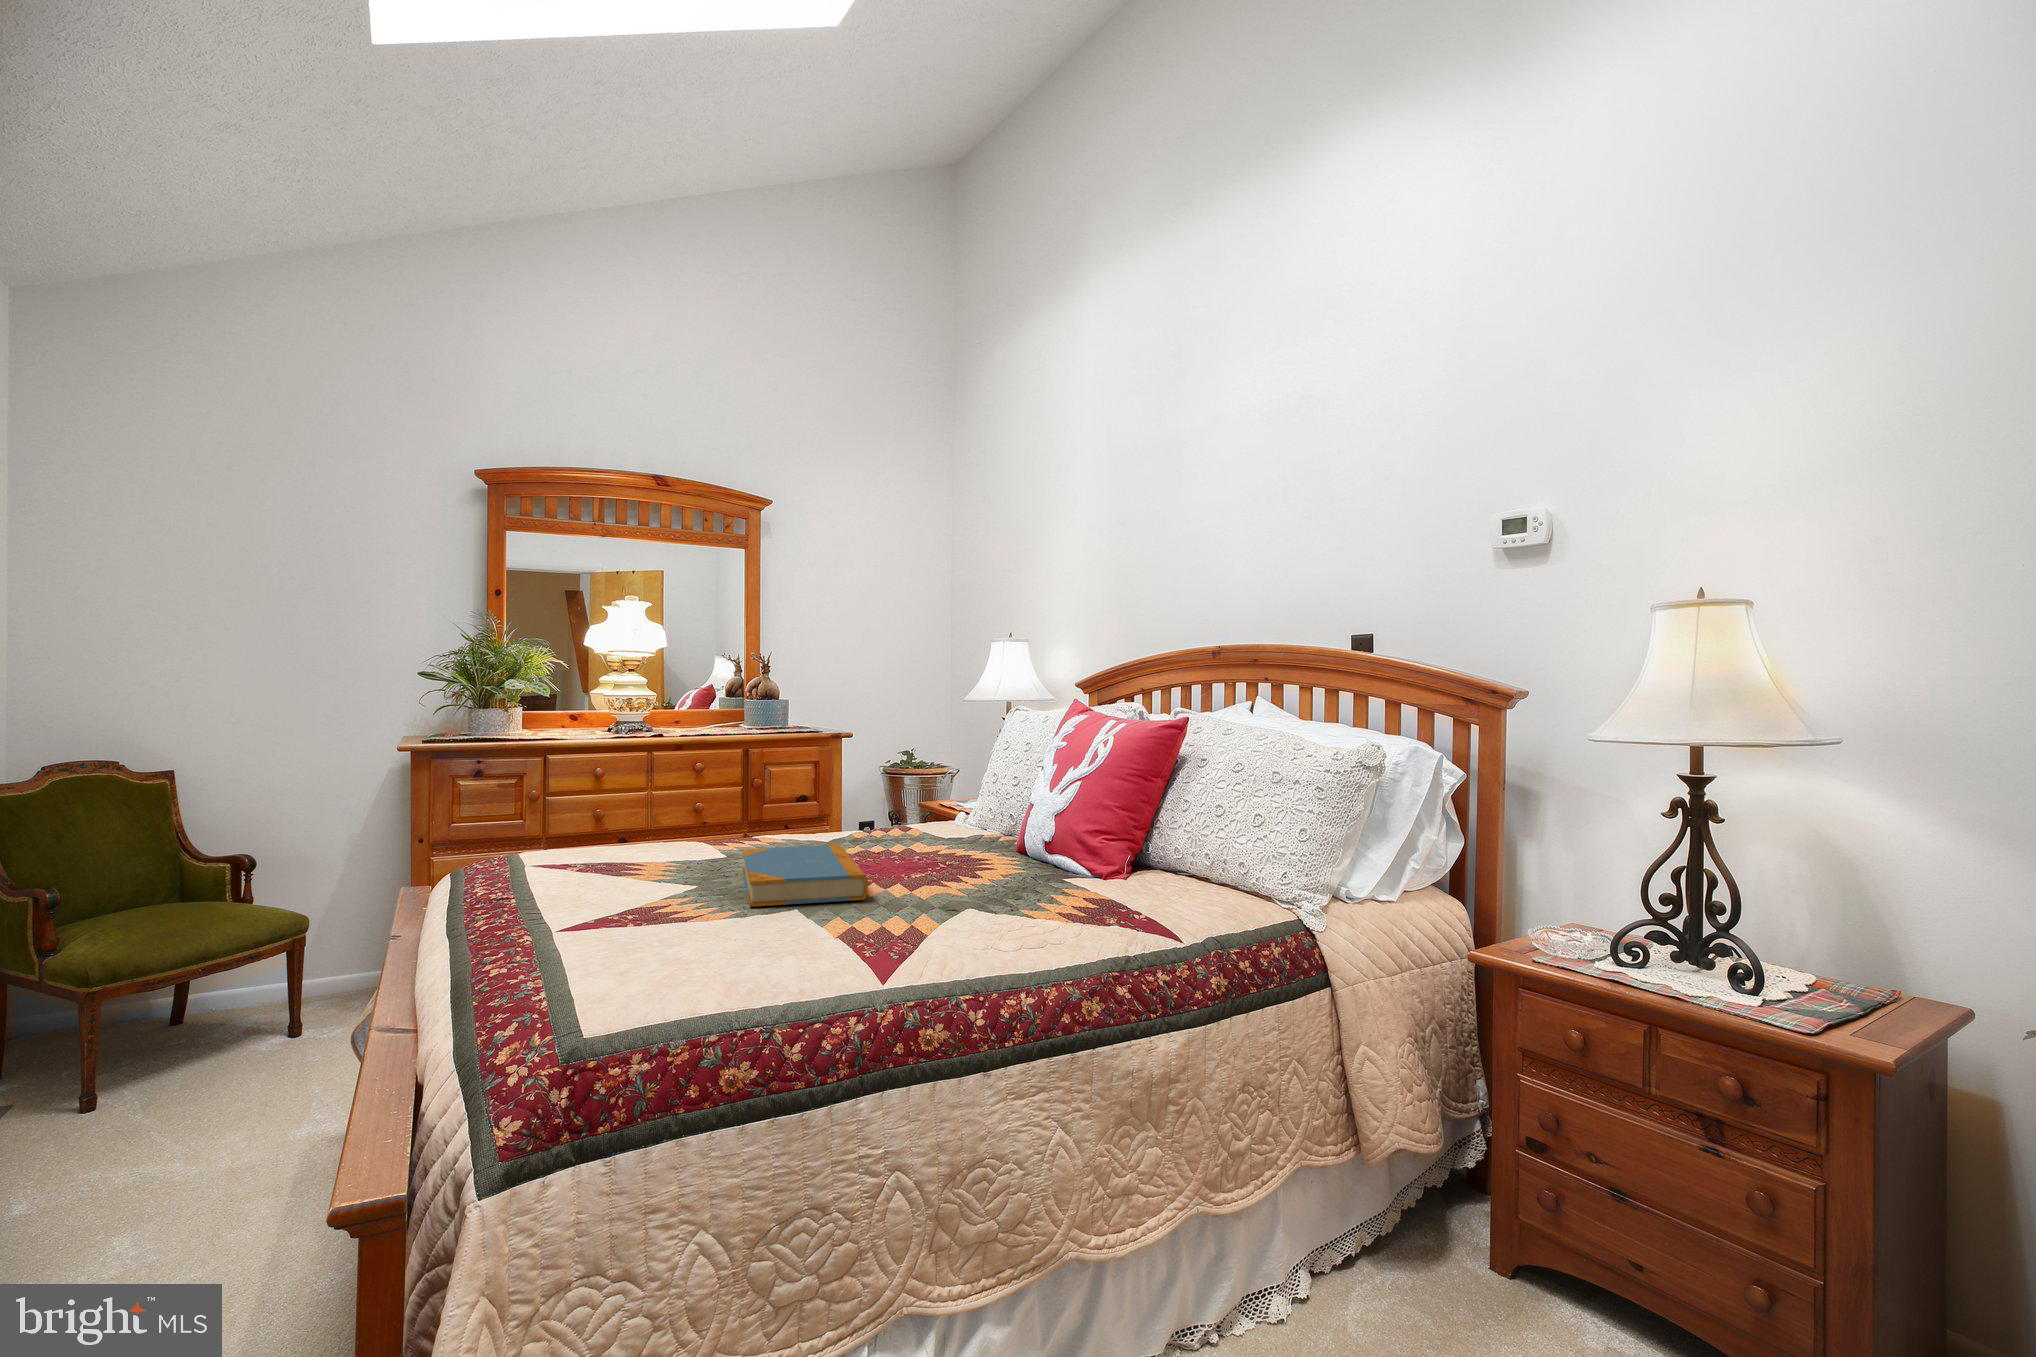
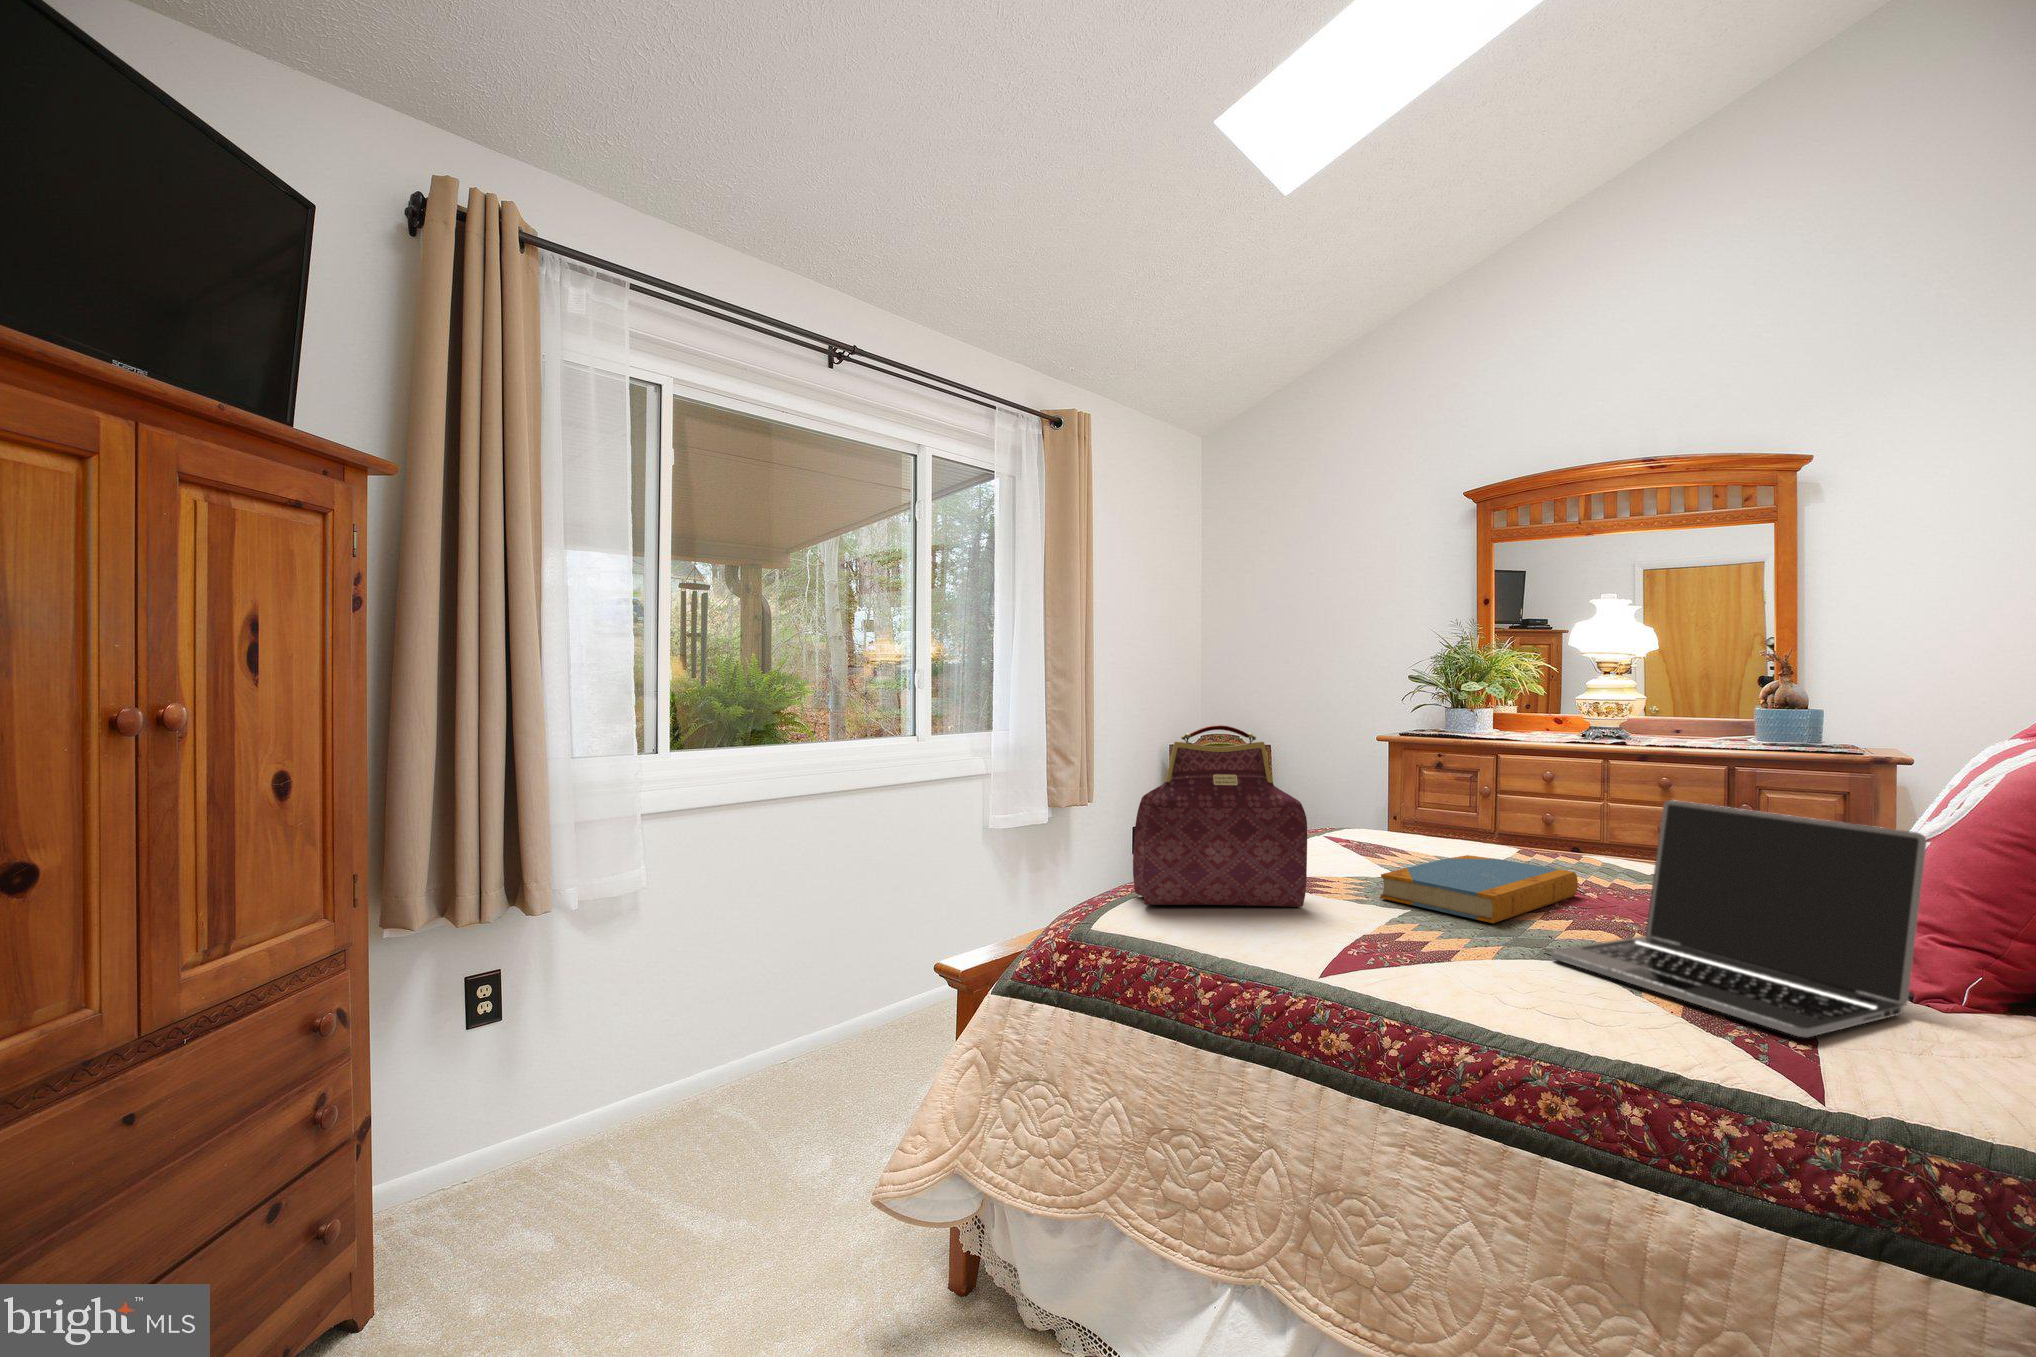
handbag: none [538,738,724,986] -> present [1133,725,1307,907]
laptop: none [950,769,1129,911] -> present [1551,800,1927,1038]

